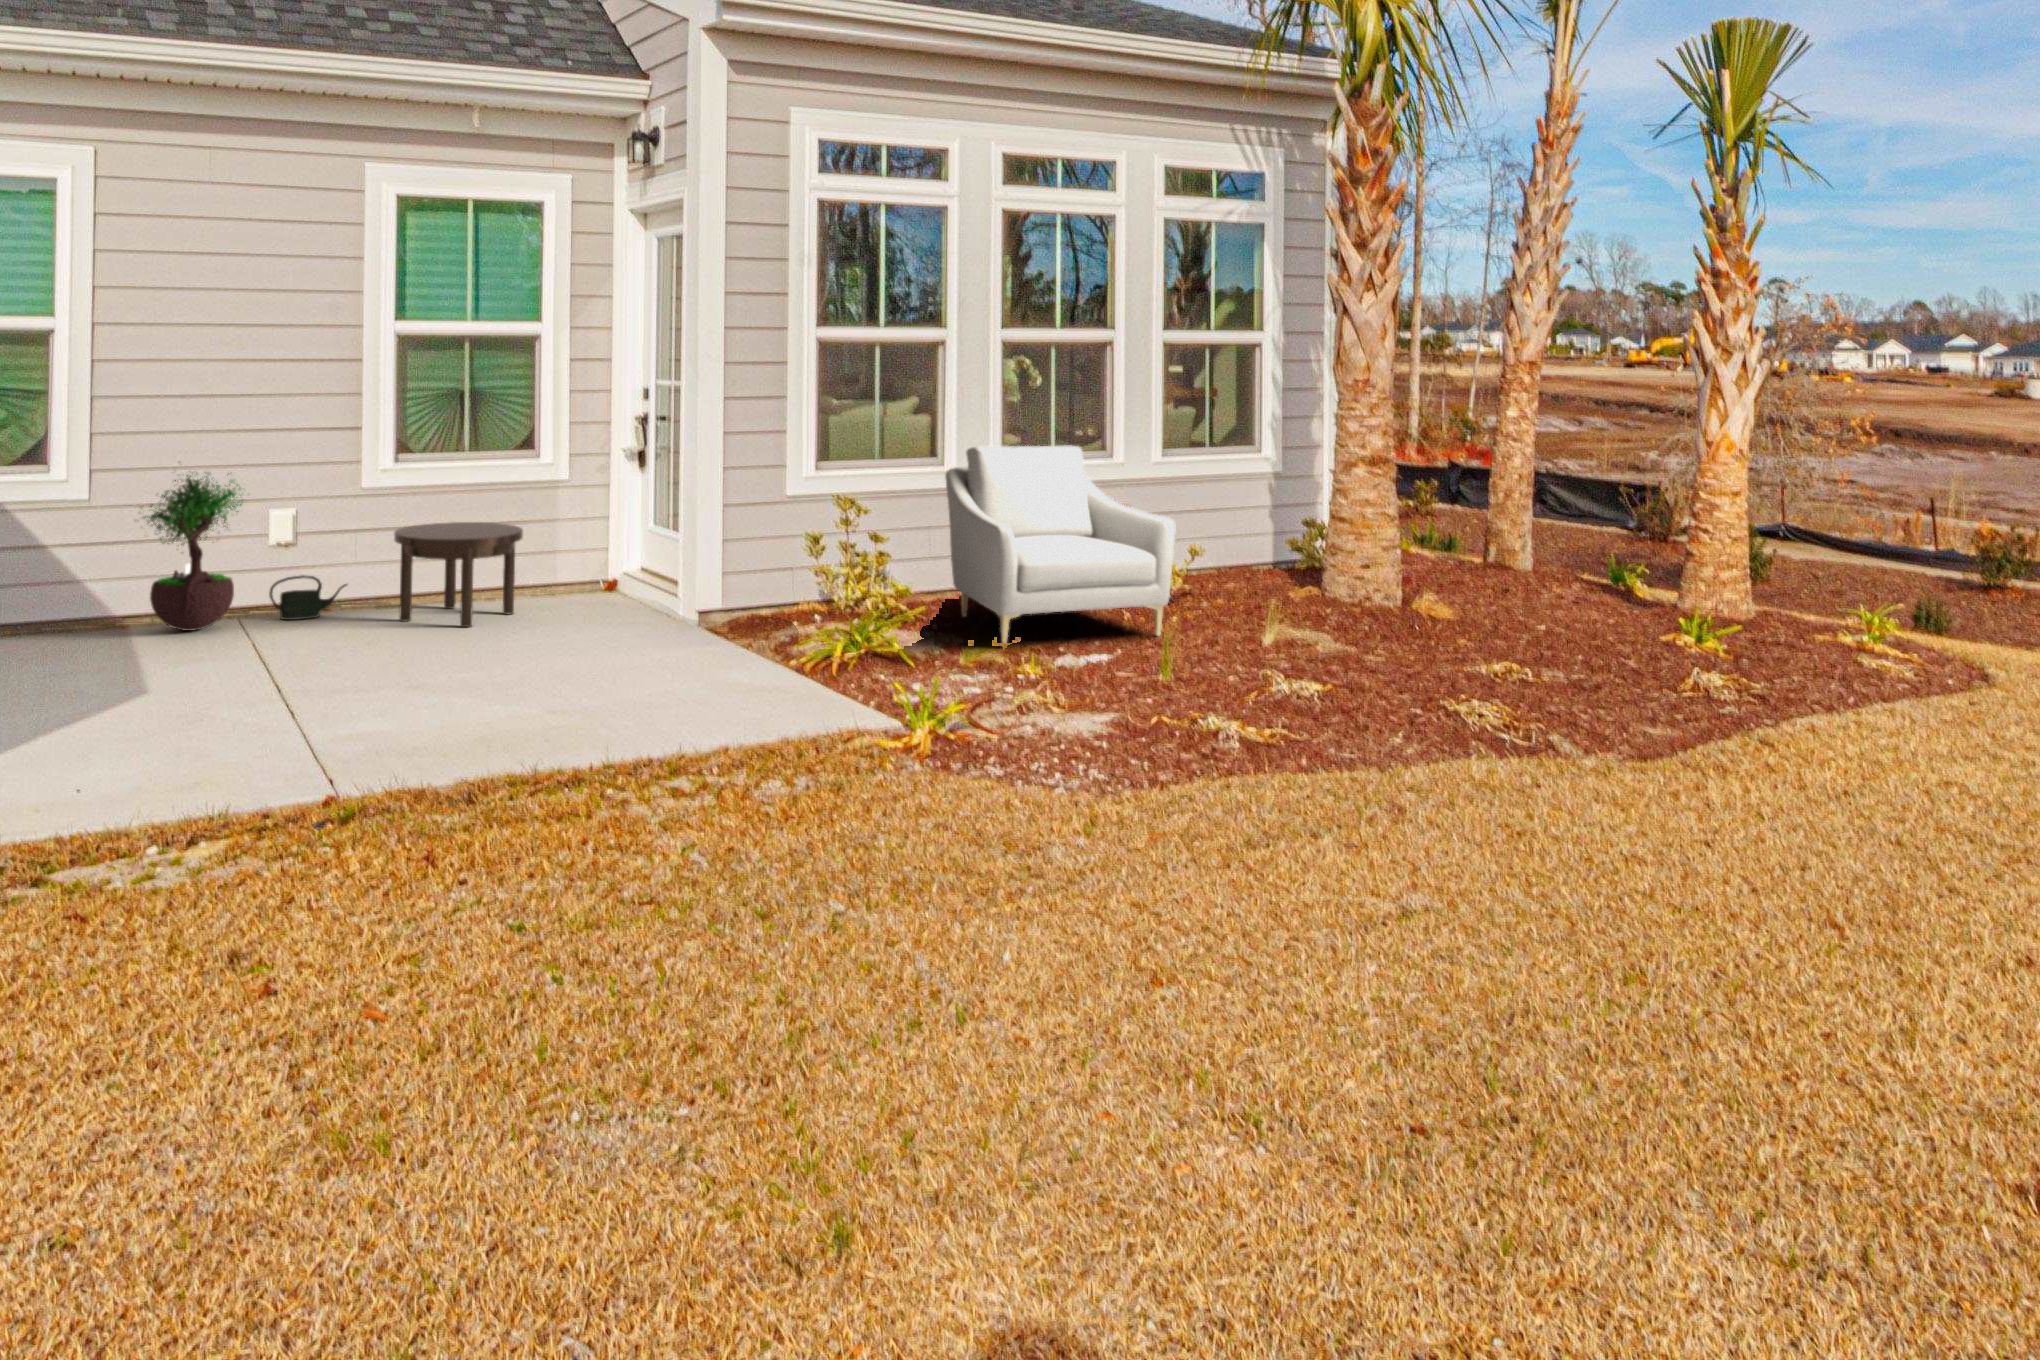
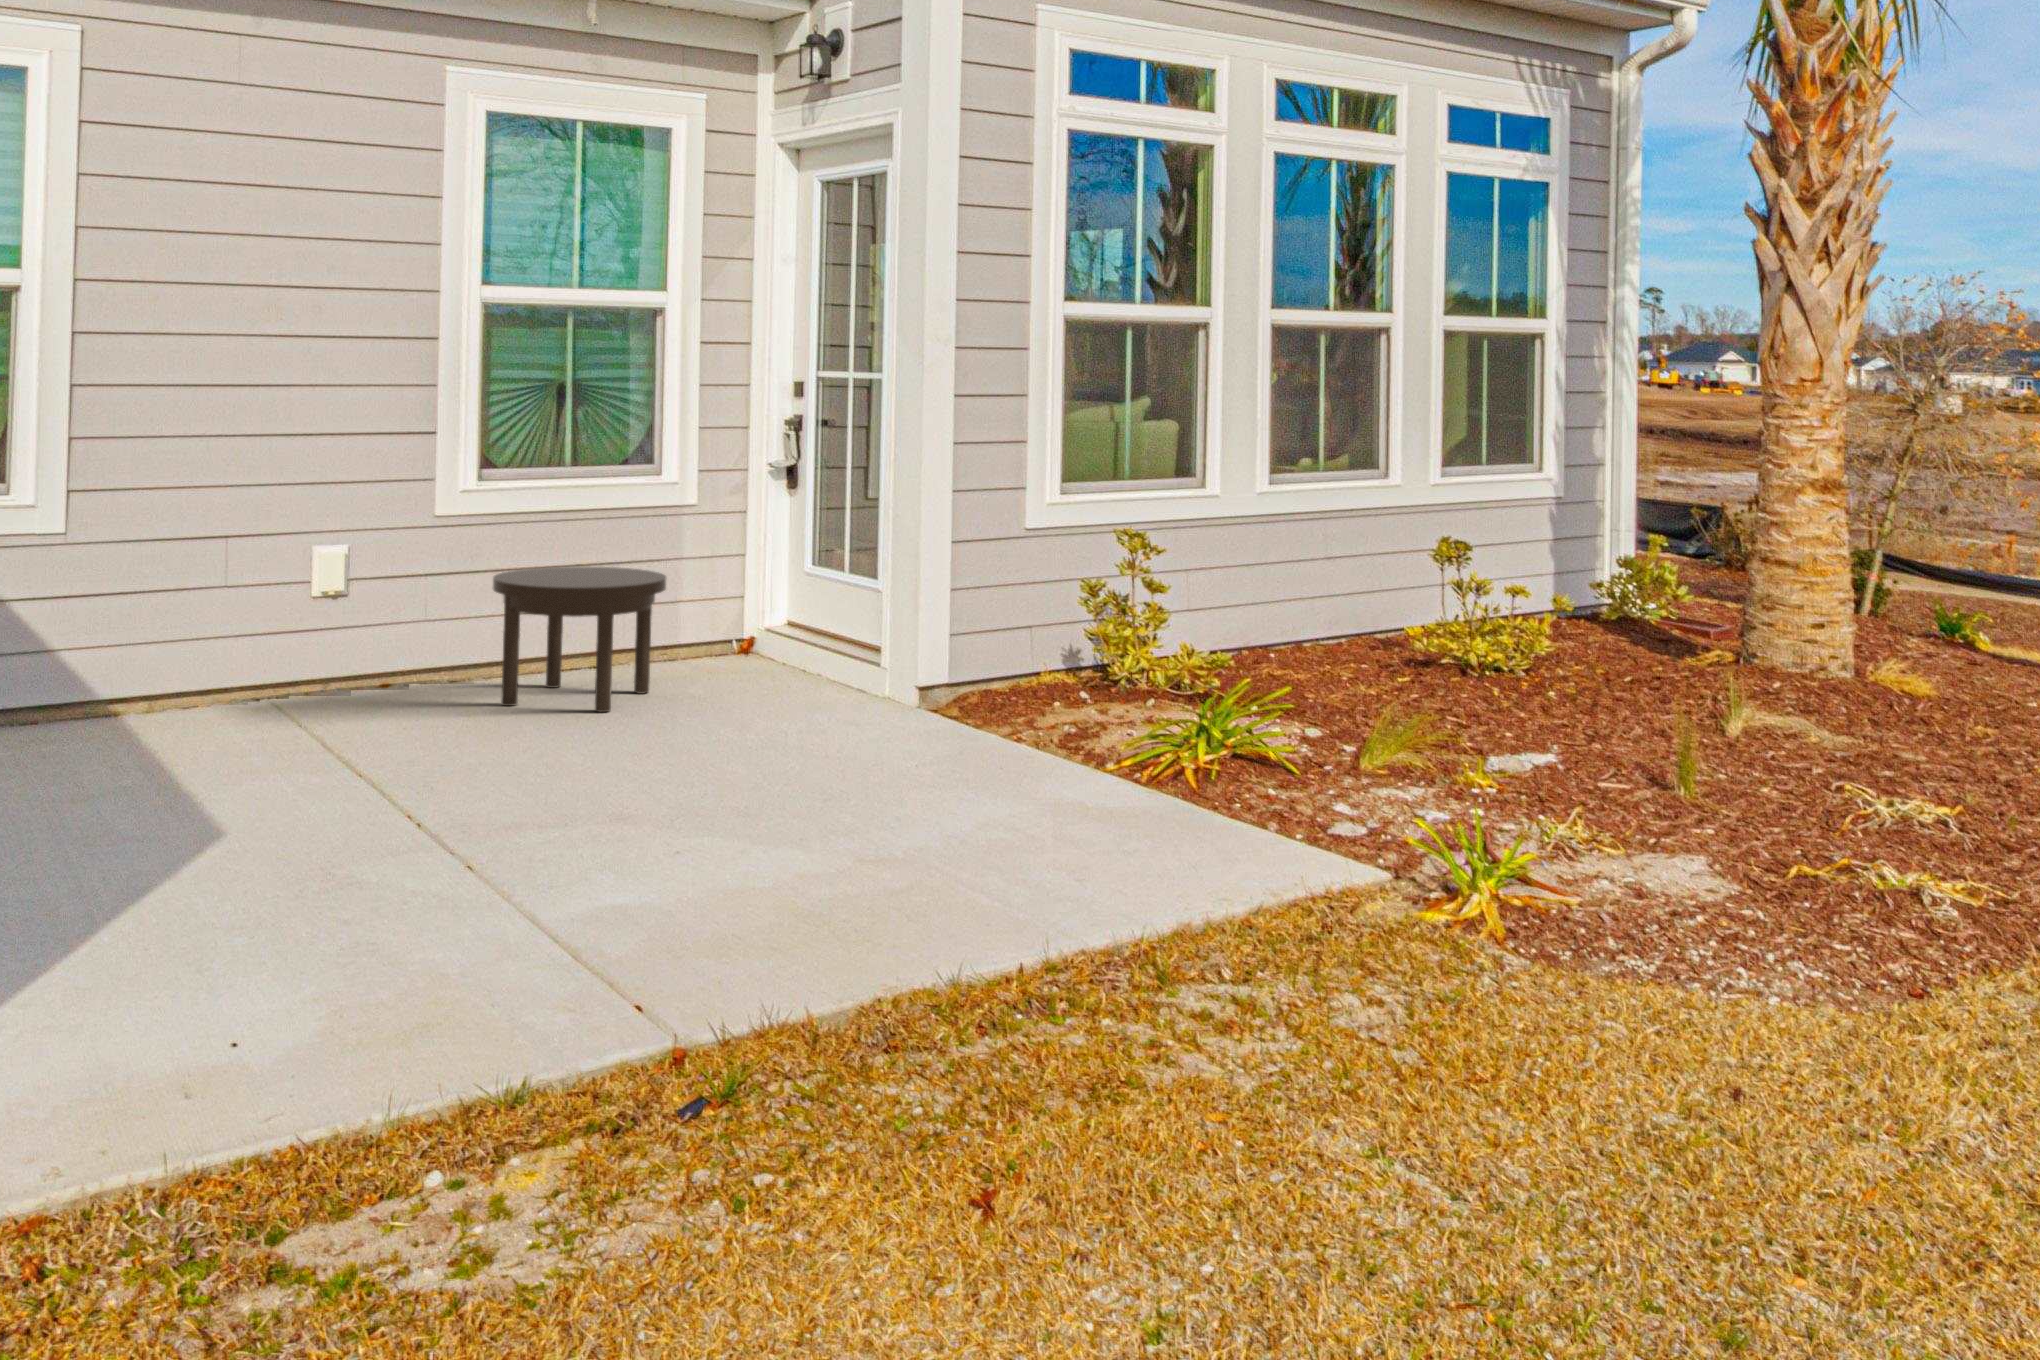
chair: present [945,446,1175,643] -> none [1213,457,1542,725]
potted tree: present [144,462,243,631] -> none [146,477,305,725]
watering can: present [269,575,347,620] -> none [317,643,422,707]

